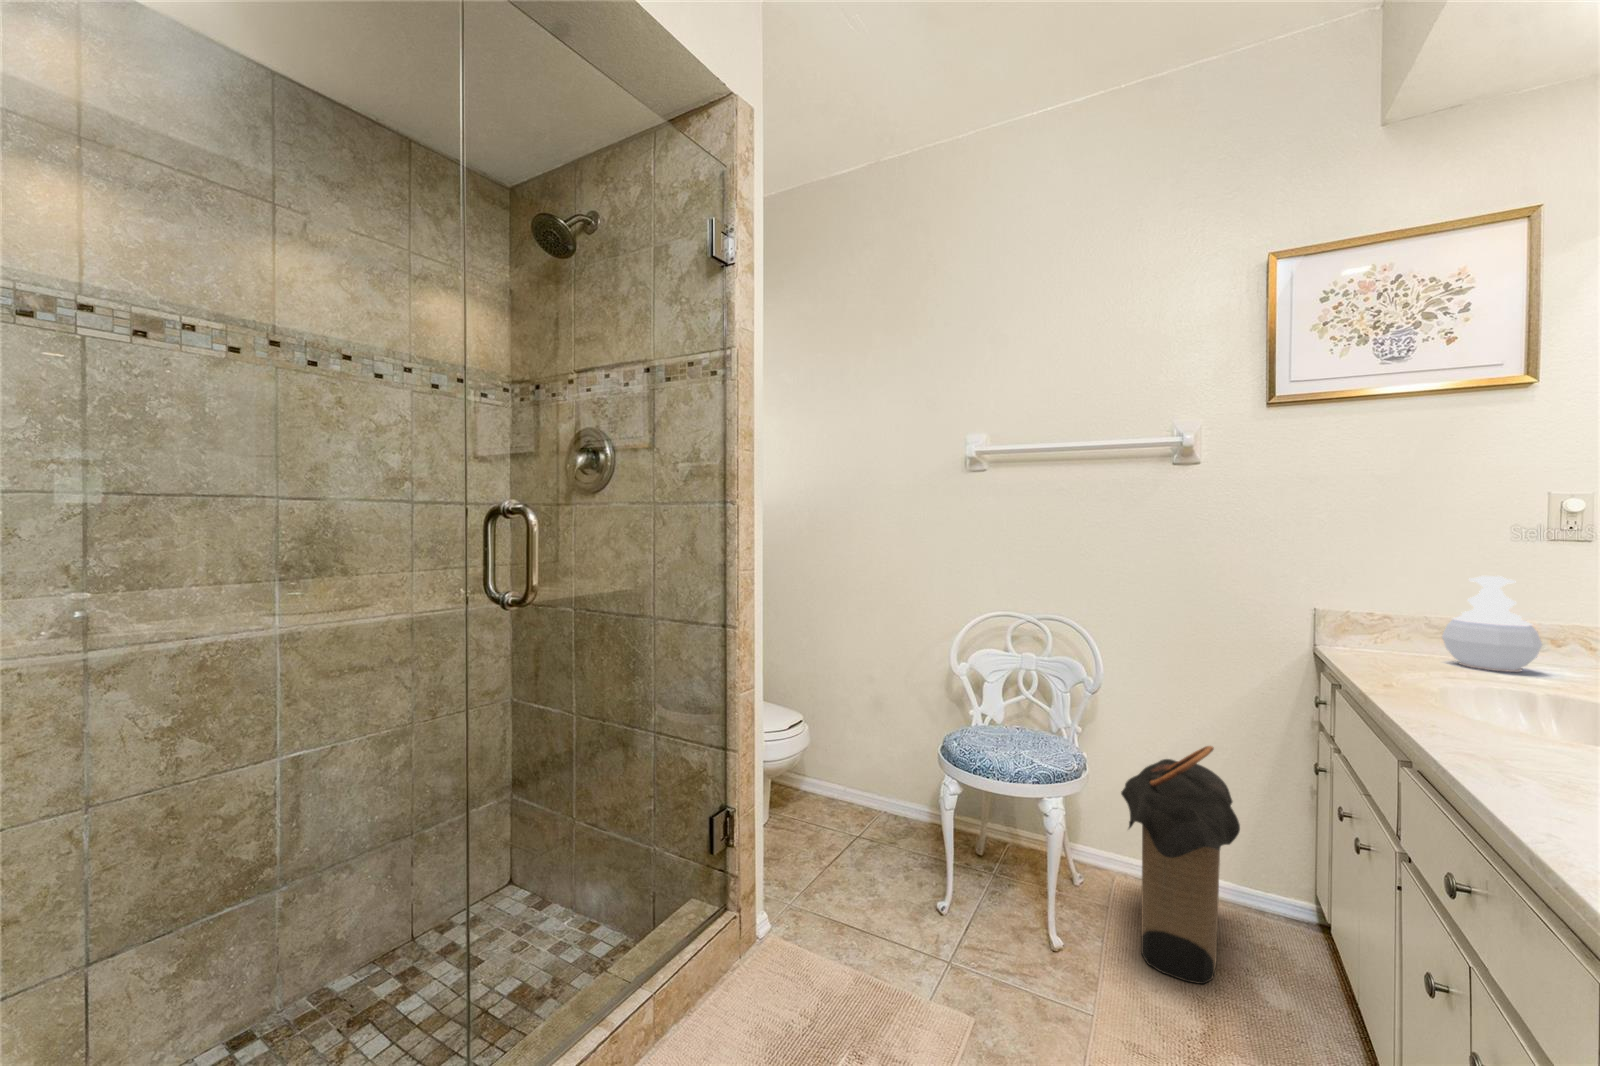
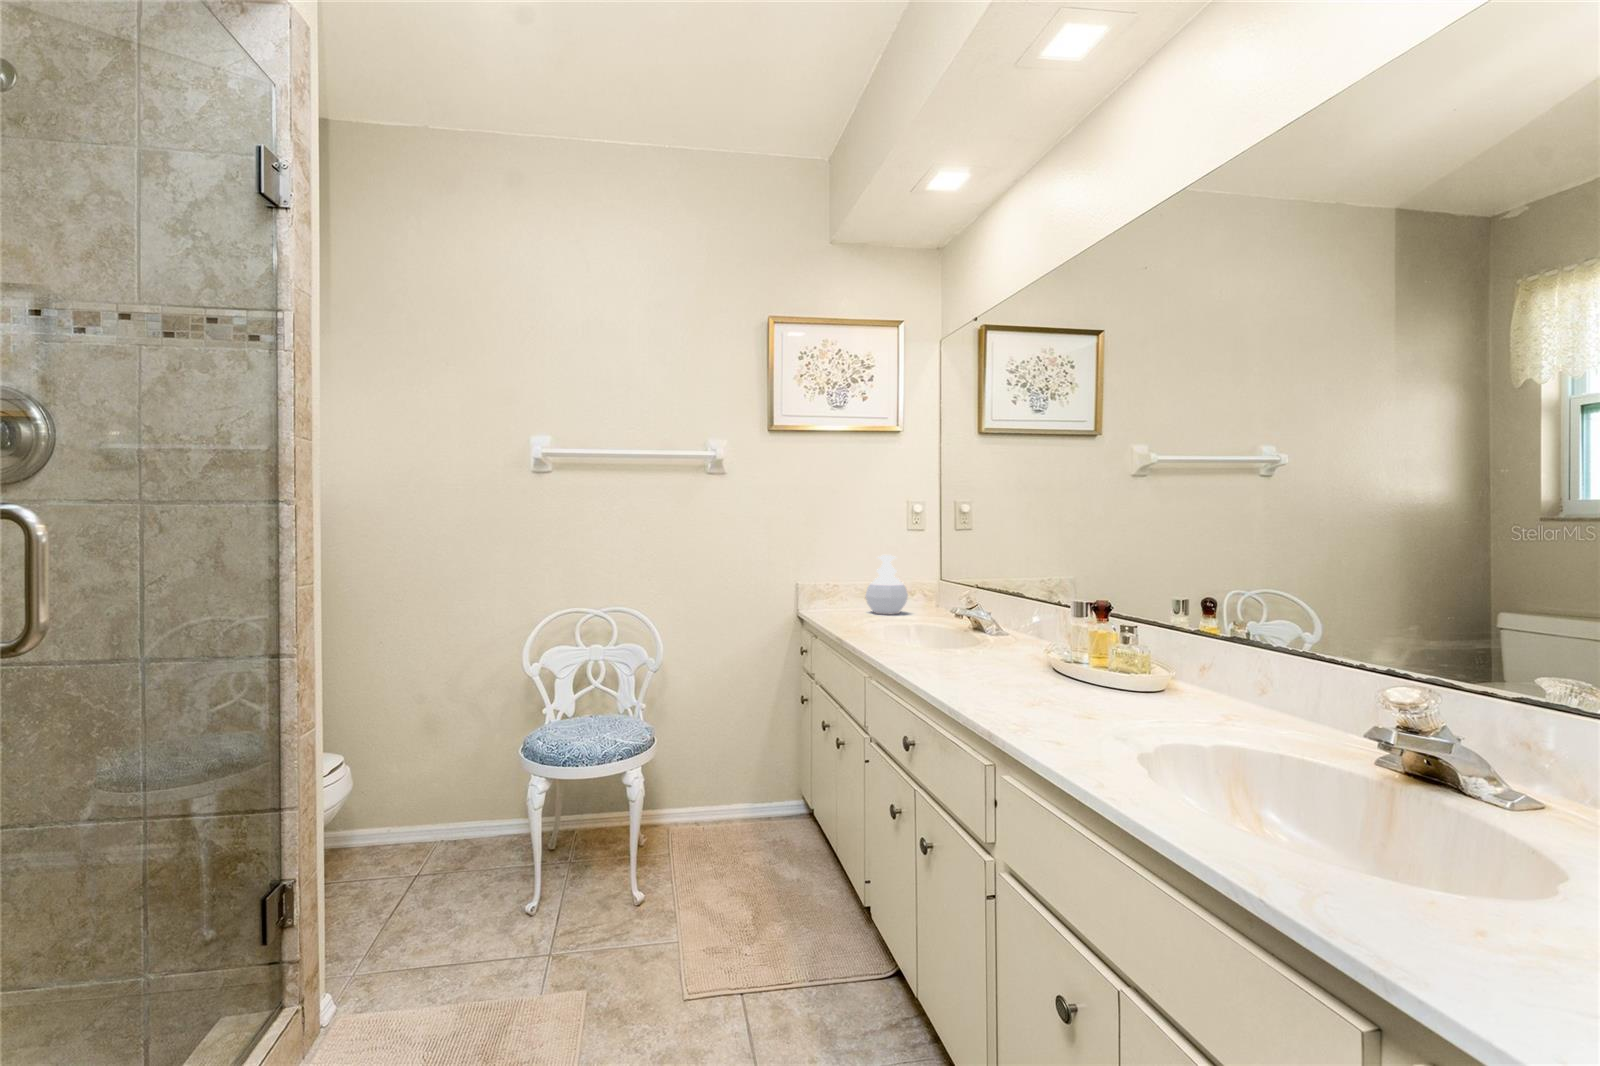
laundry hamper: present [1121,746,1240,984] -> none [681,696,764,882]

